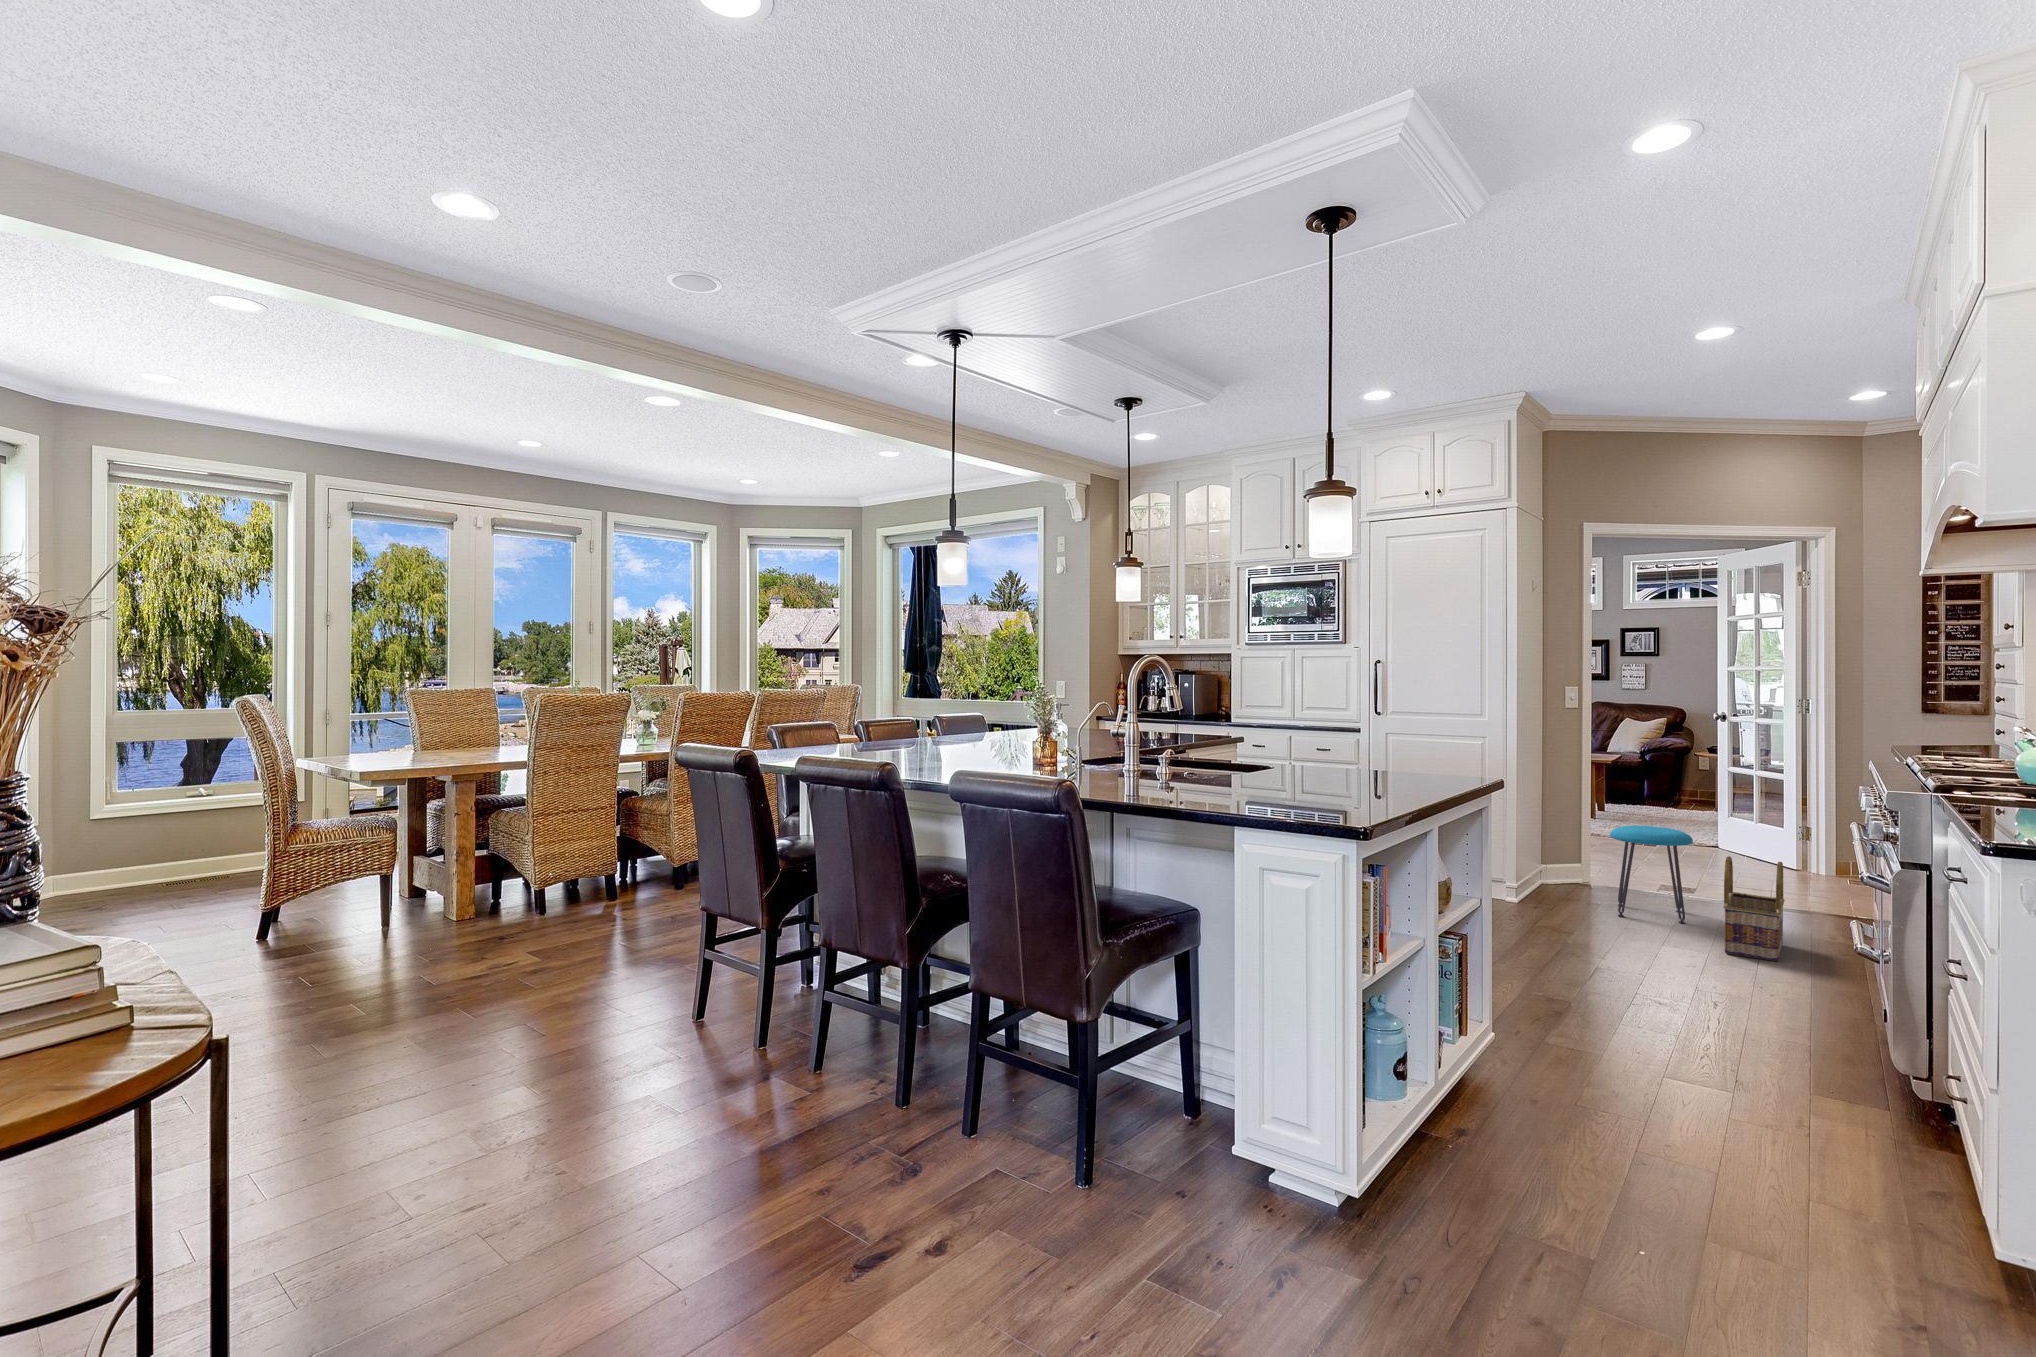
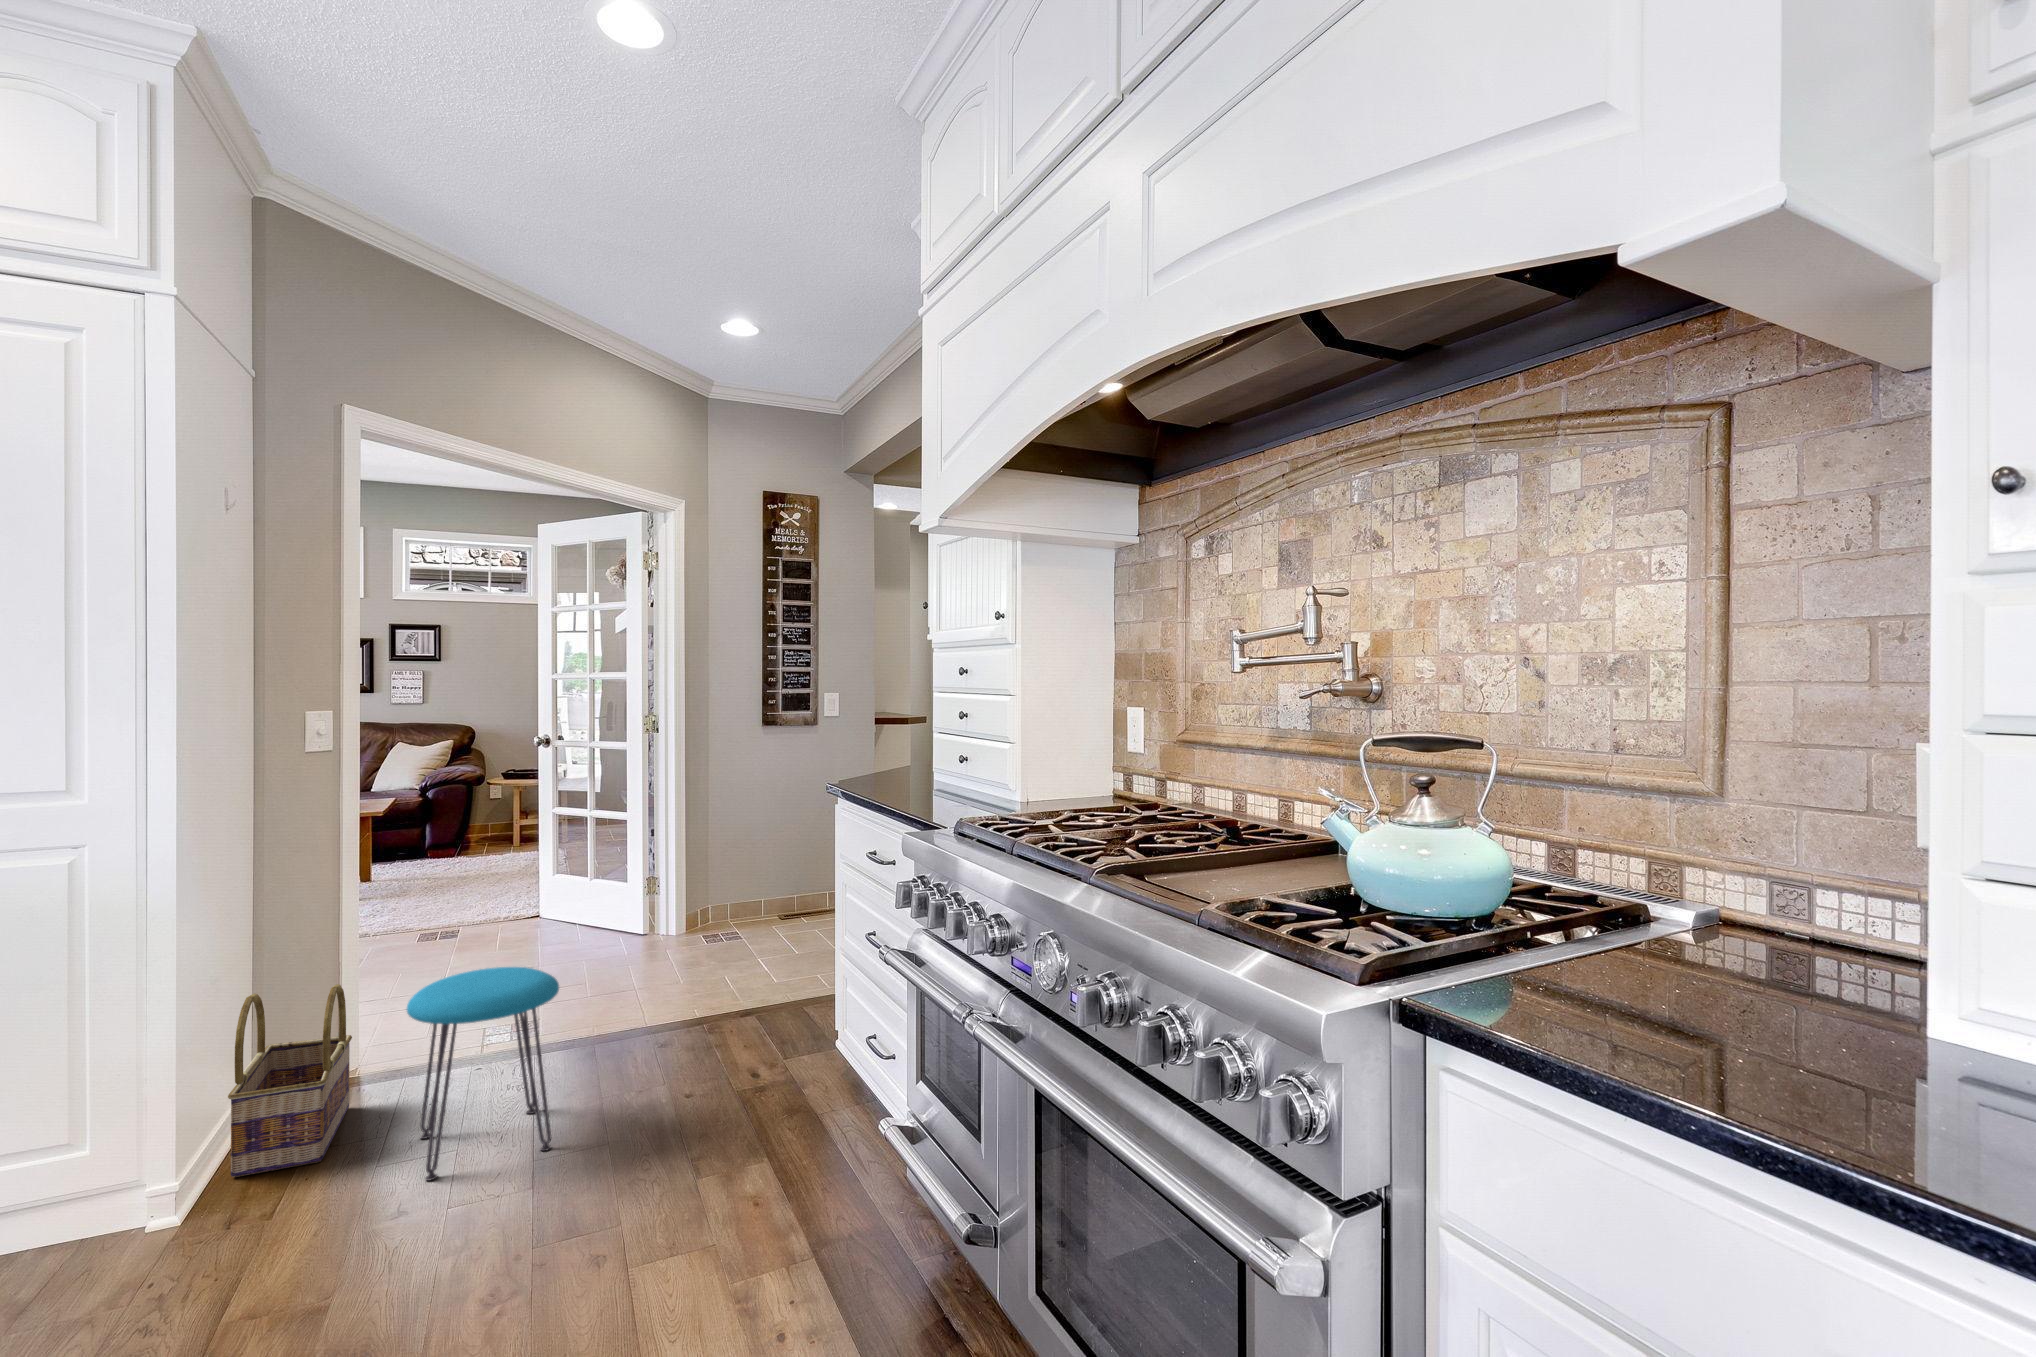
basket: present [1723,856,1785,961] -> present [228,984,352,1177]

